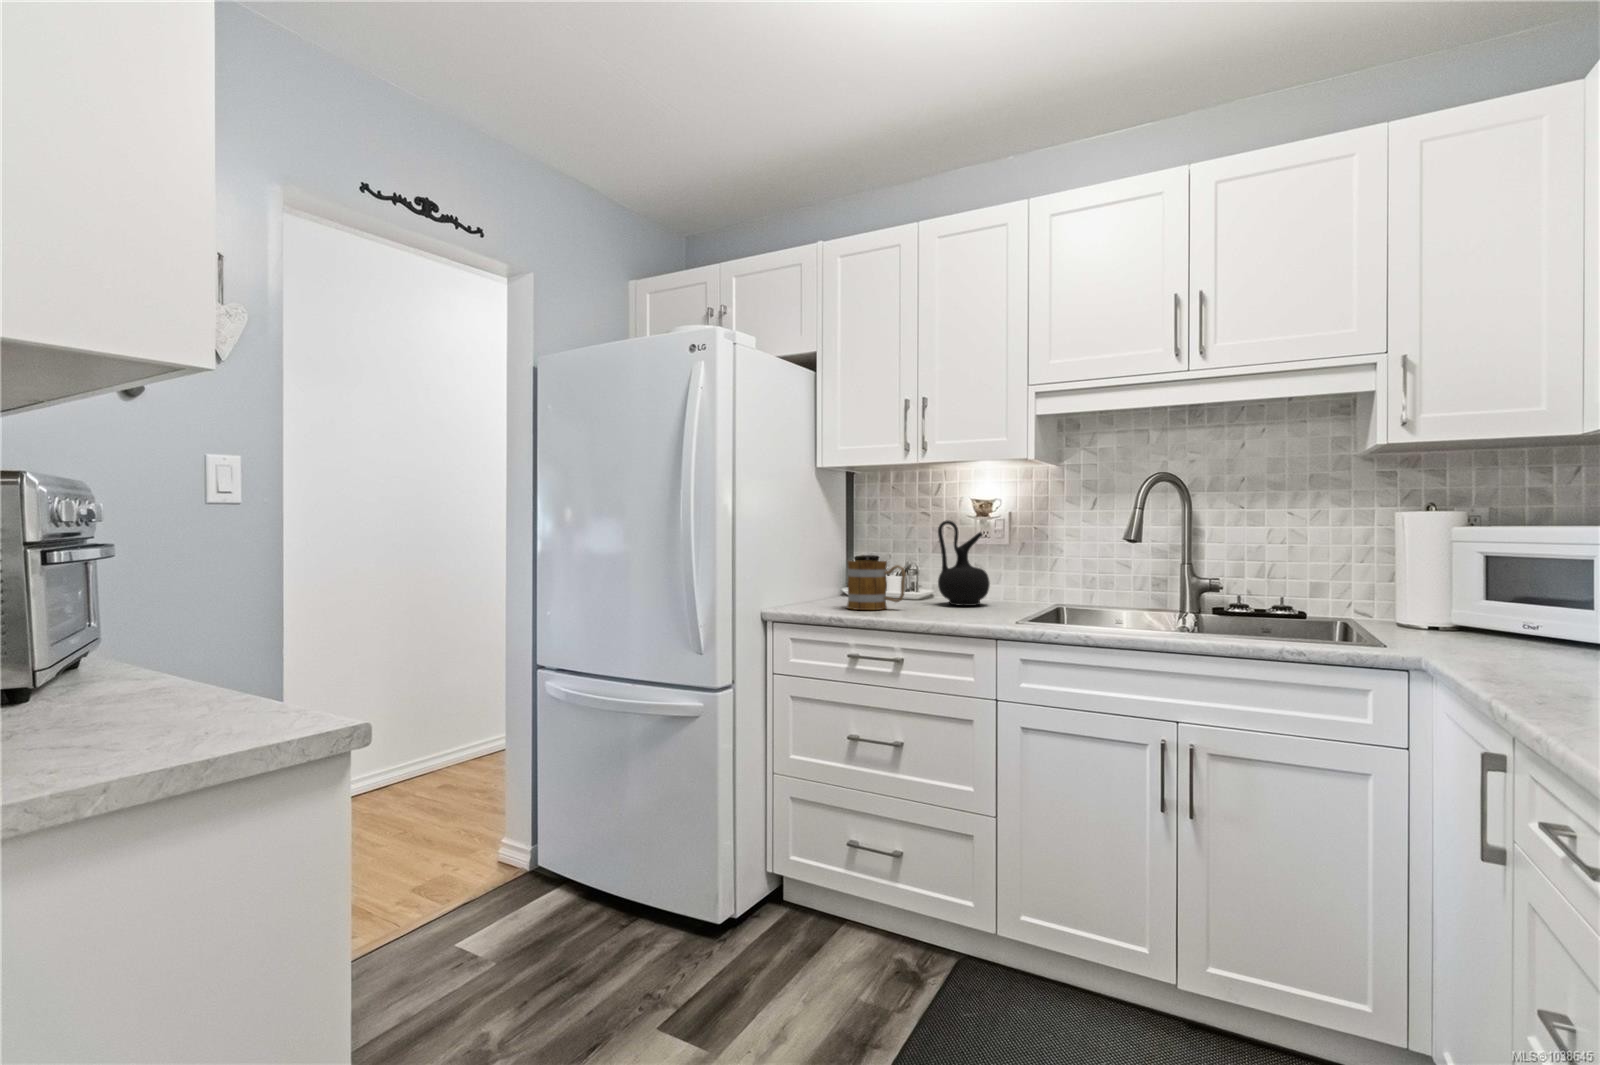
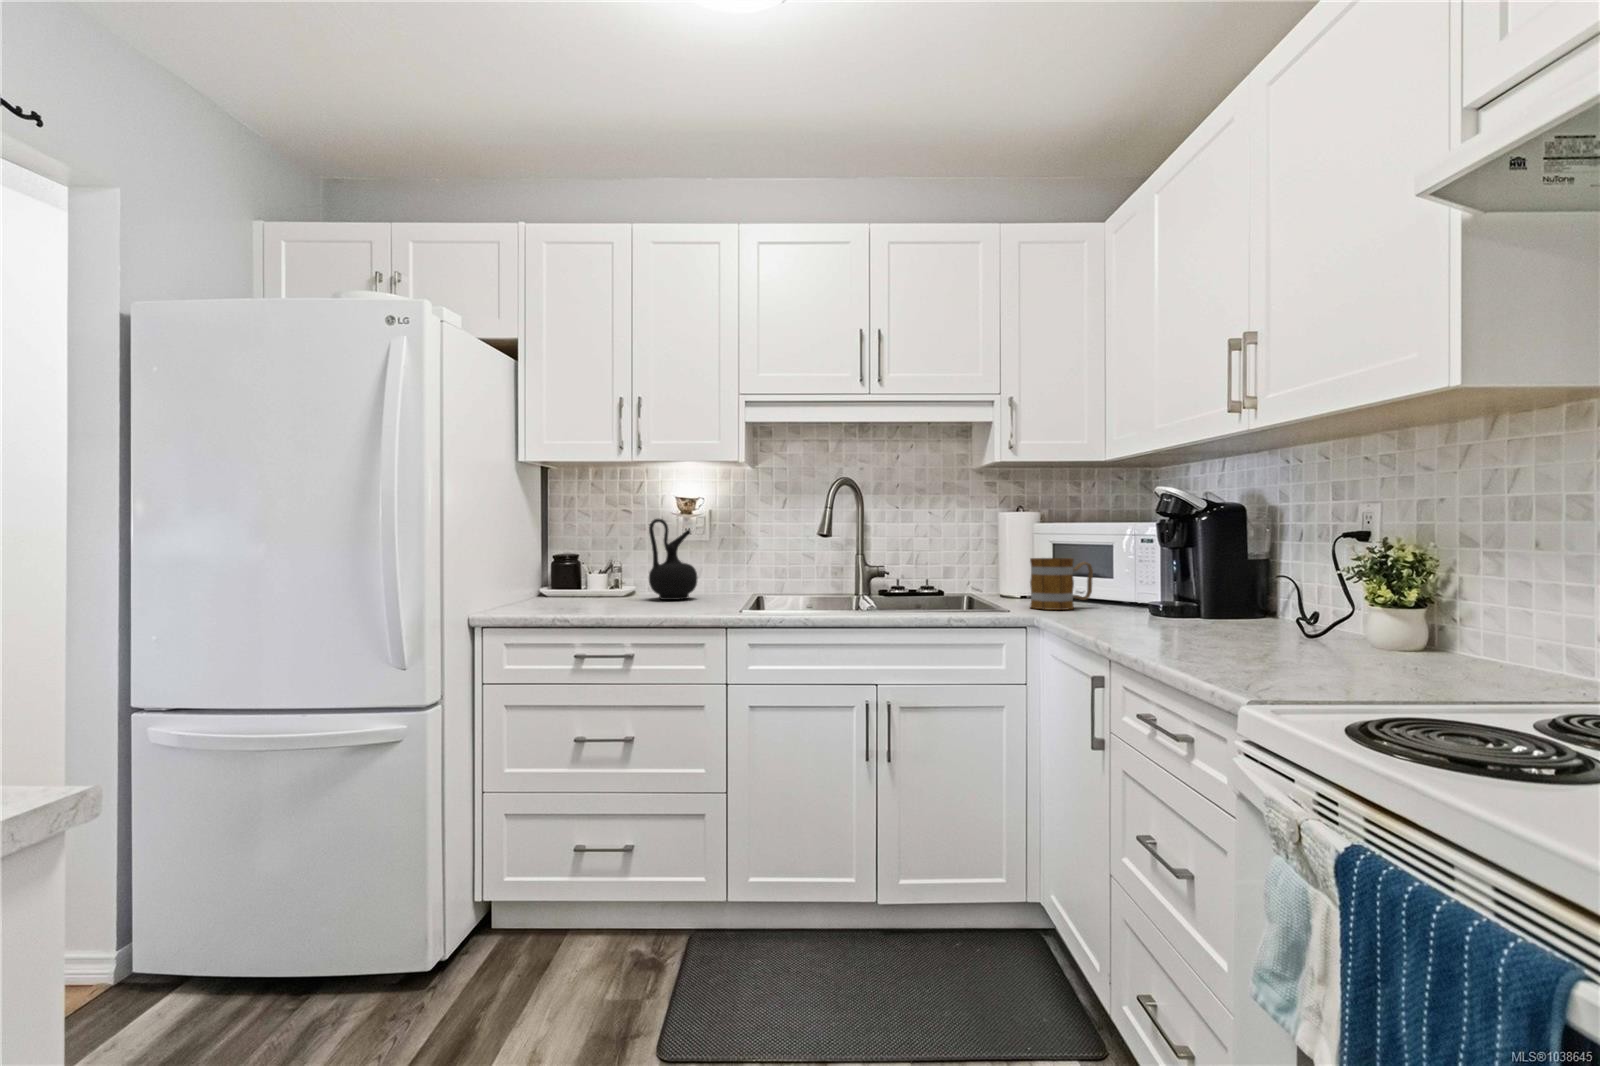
mug: present [847,561,906,610] -> present [1030,558,1093,610]

